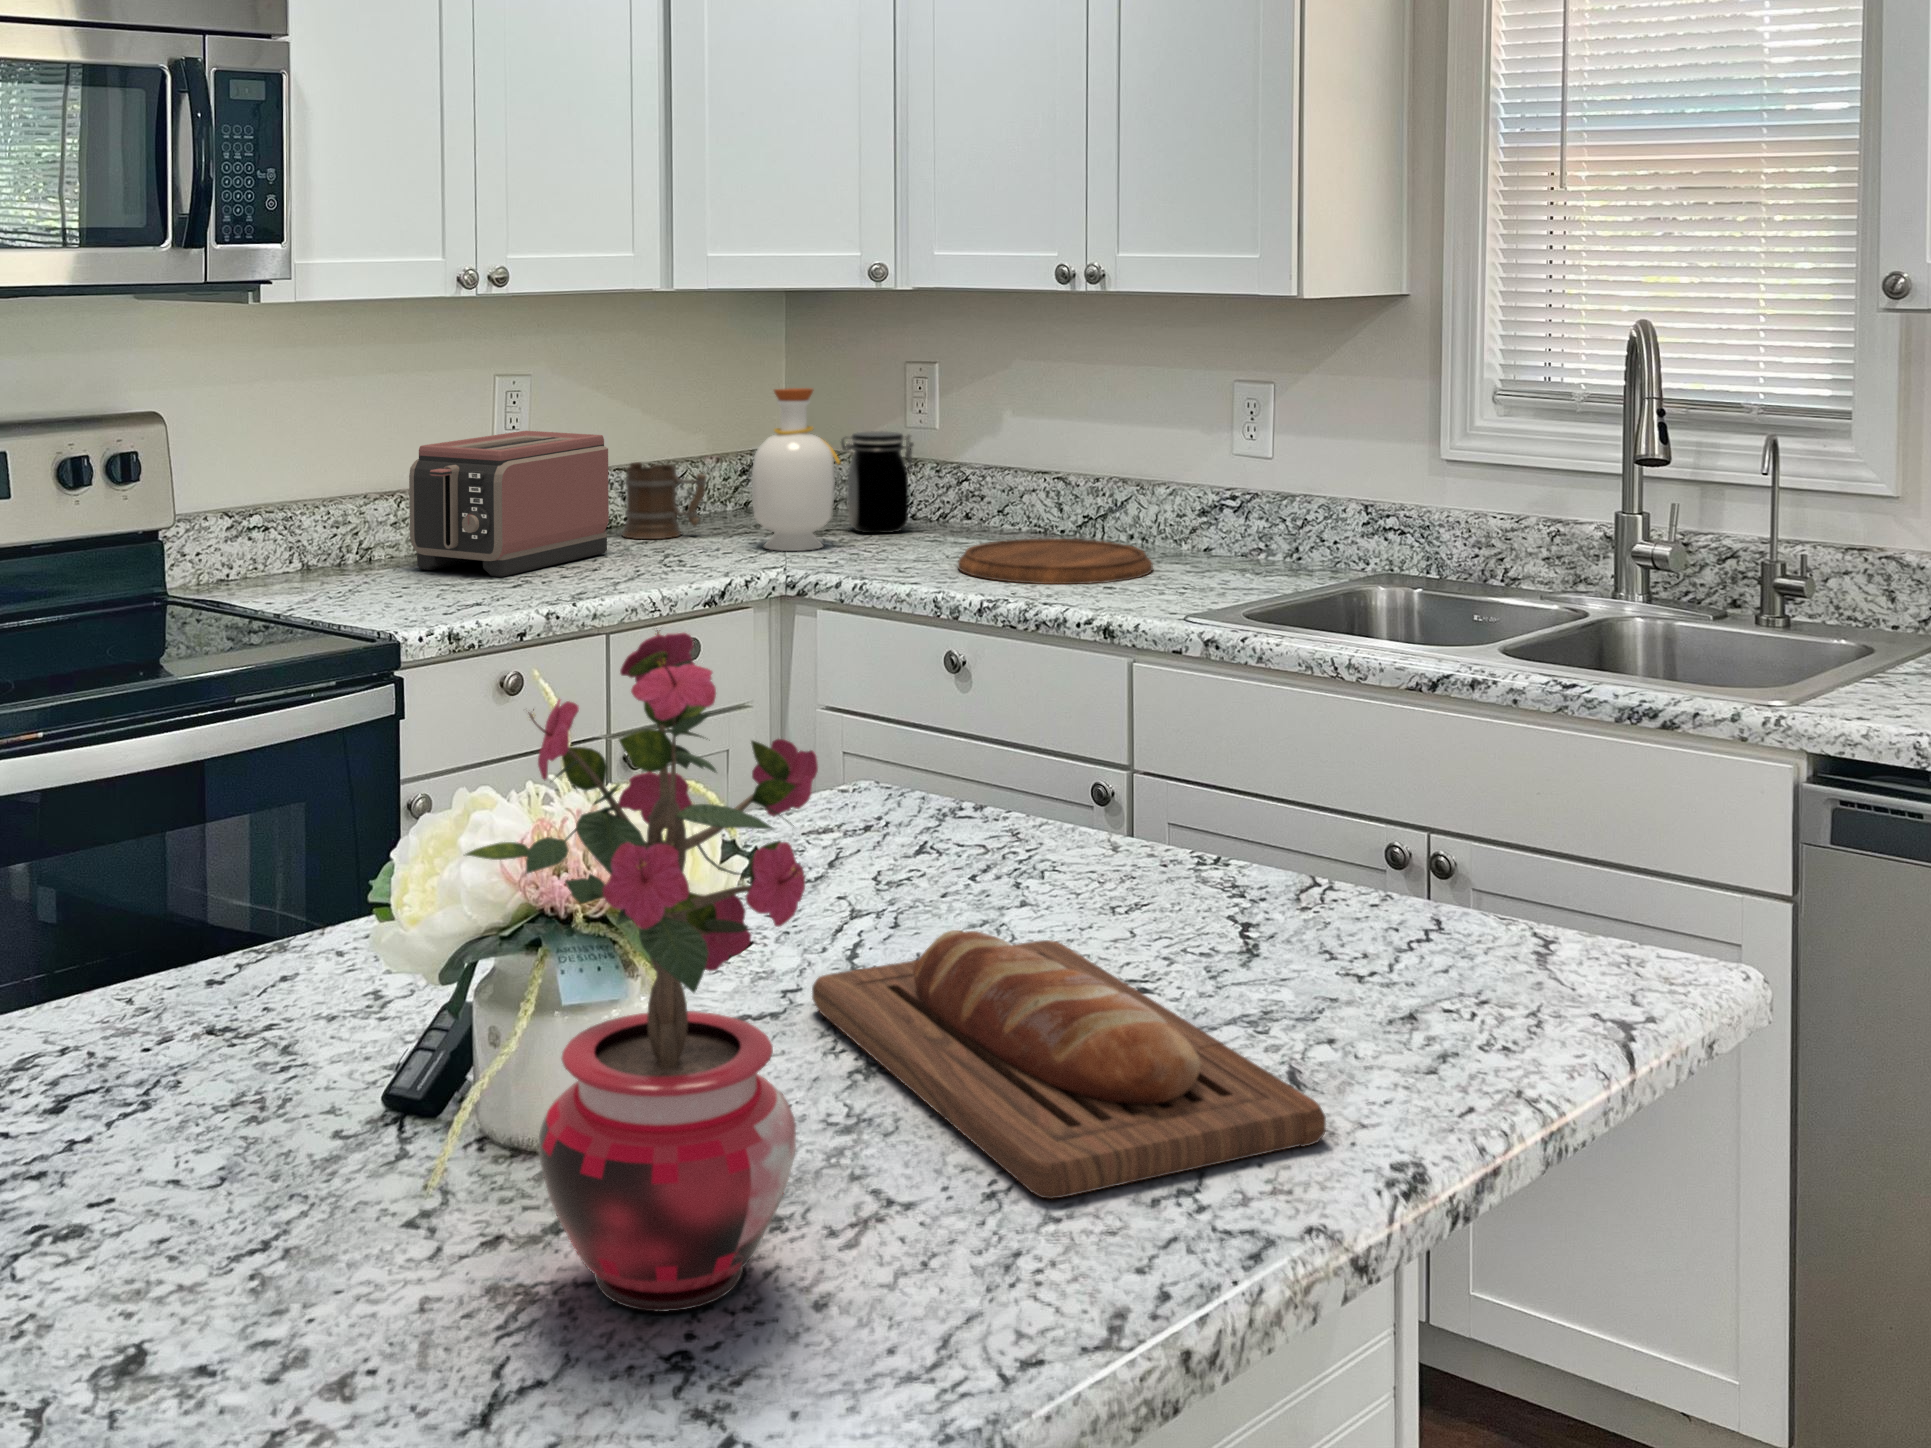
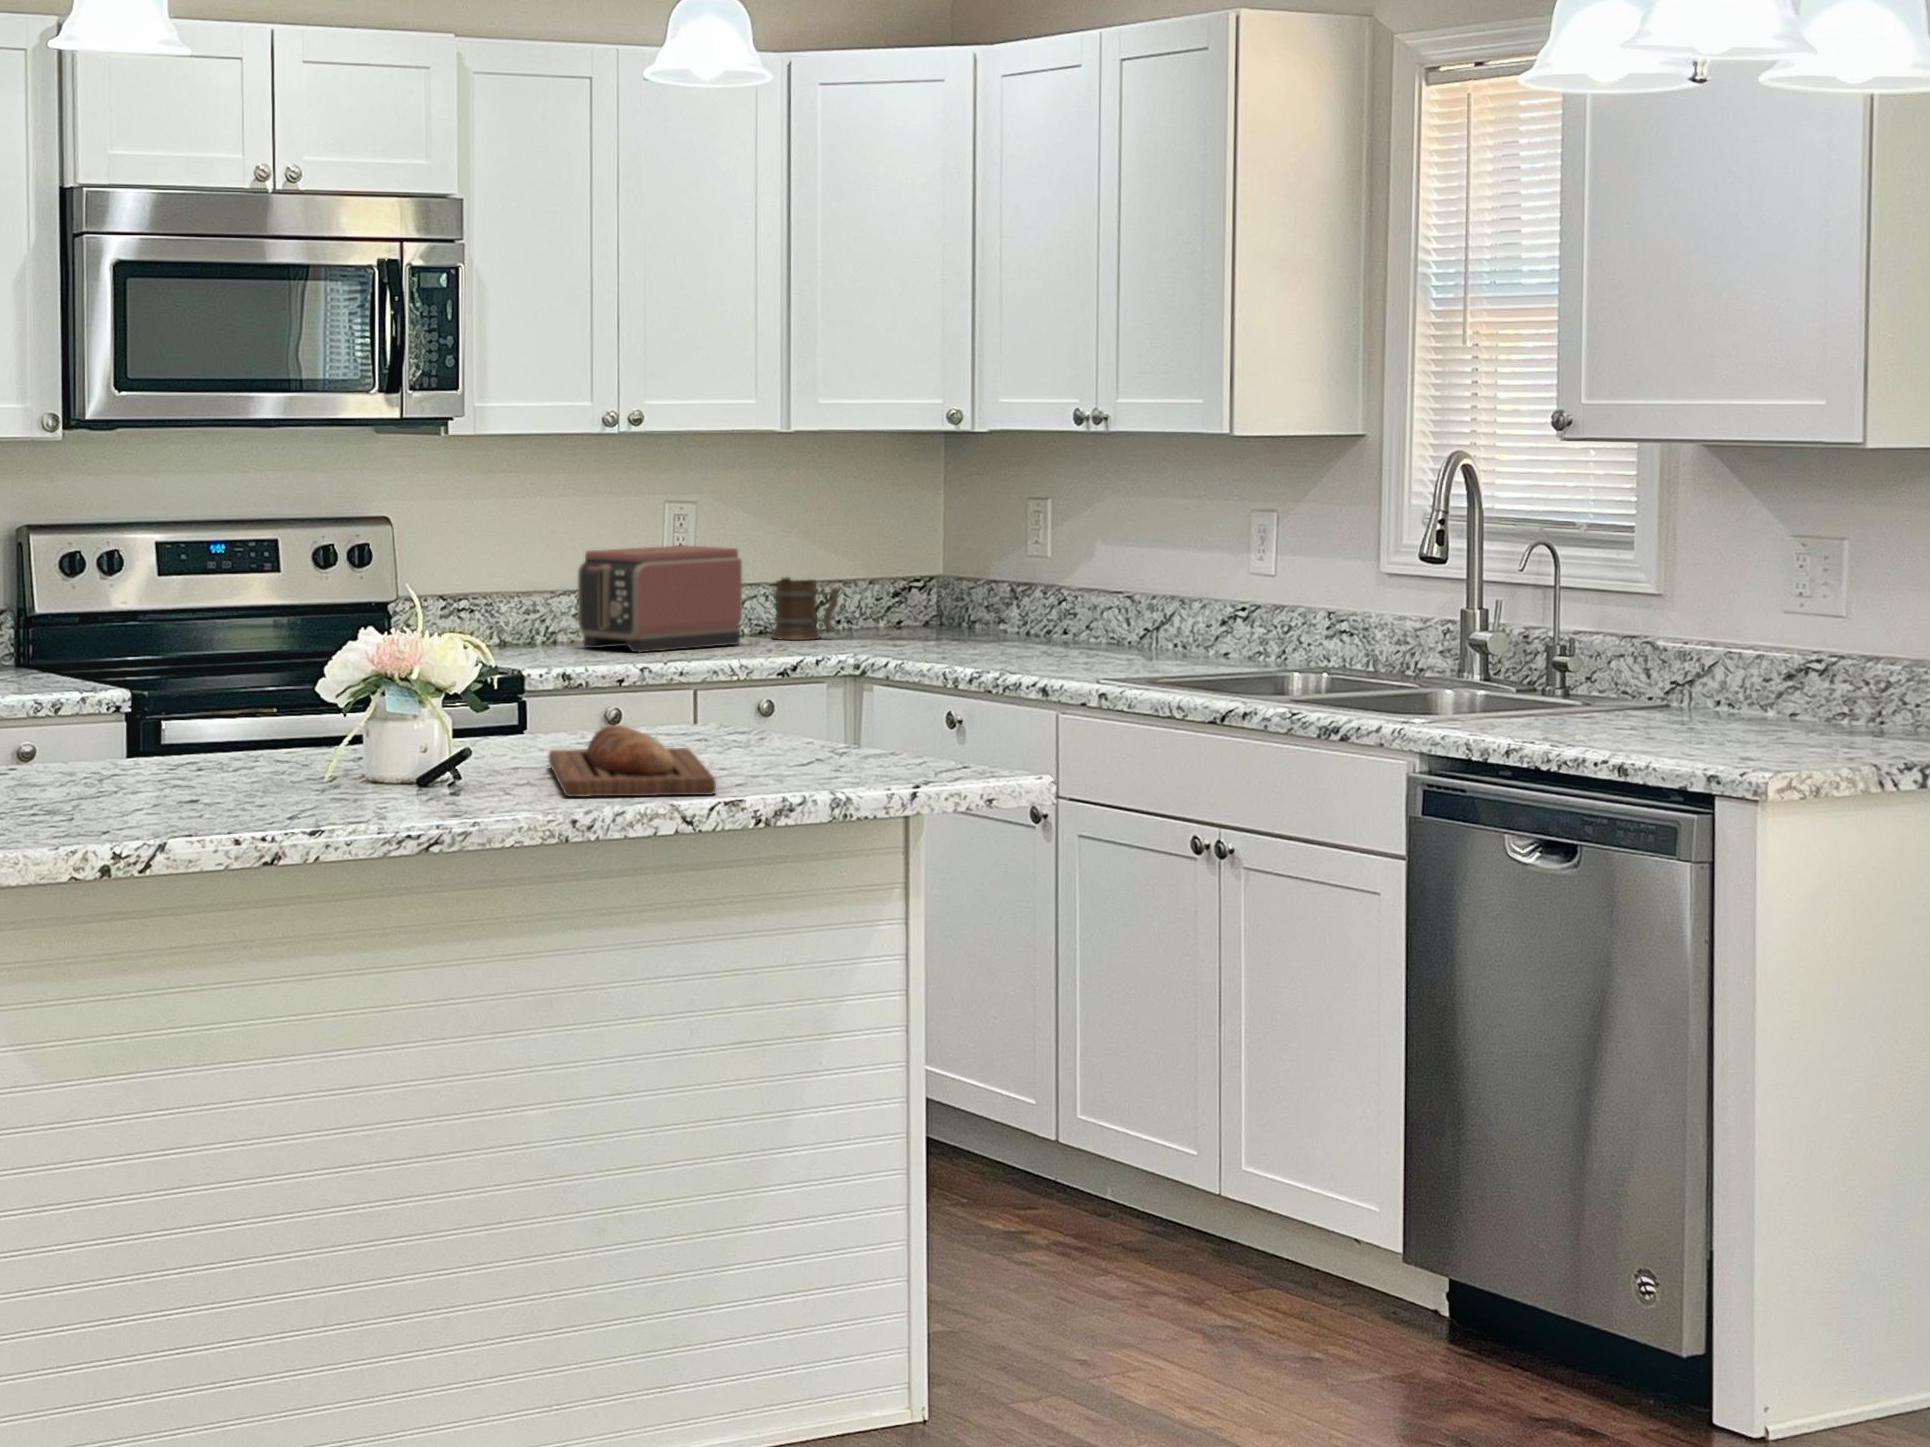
bottle: present [751,388,840,551] -> none [860,514,934,648]
jar: present [841,431,914,533] -> none [957,556,1018,642]
cutting board: present [958,539,1153,584] -> none [995,640,1158,667]
potted plant: present [466,630,818,1312] -> none [314,533,469,802]

